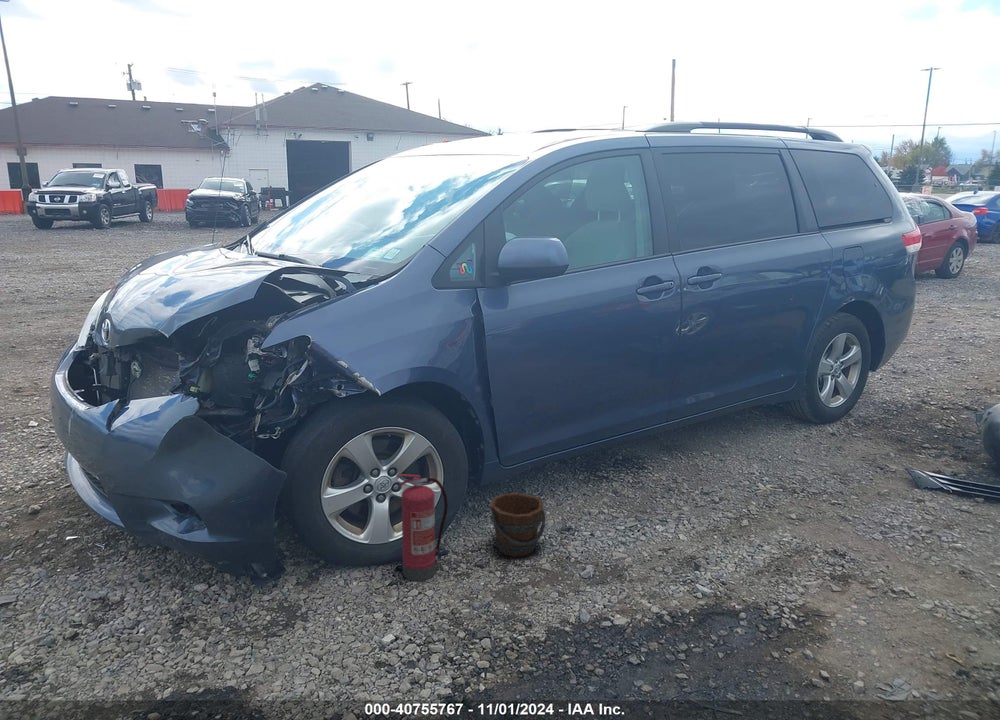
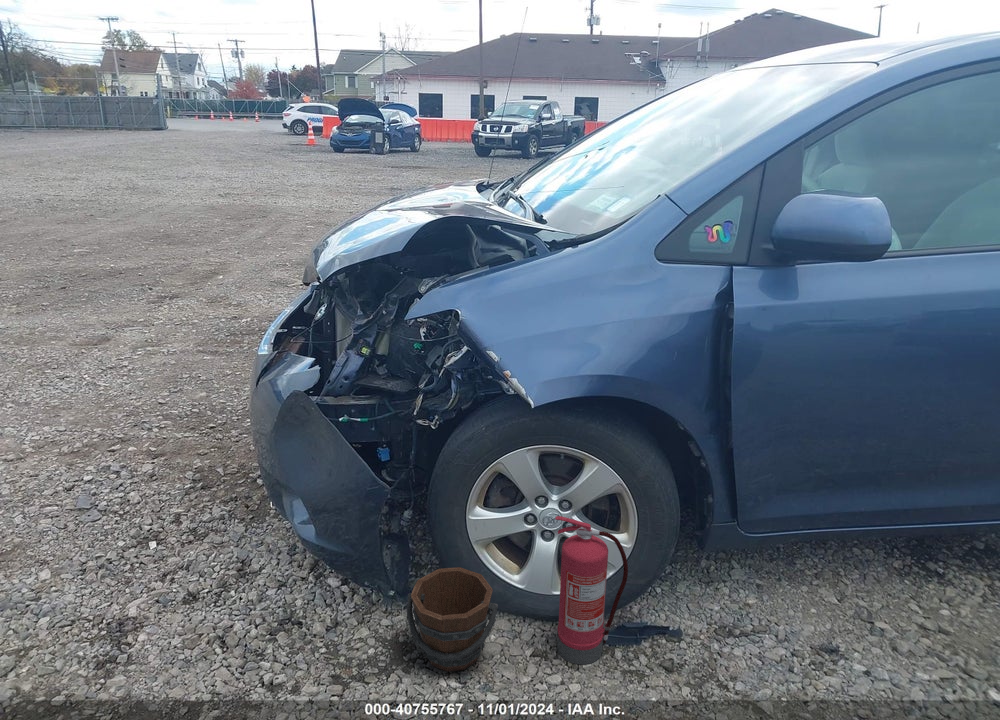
bucket: present [490,493,545,557] -> present [407,567,498,672]

